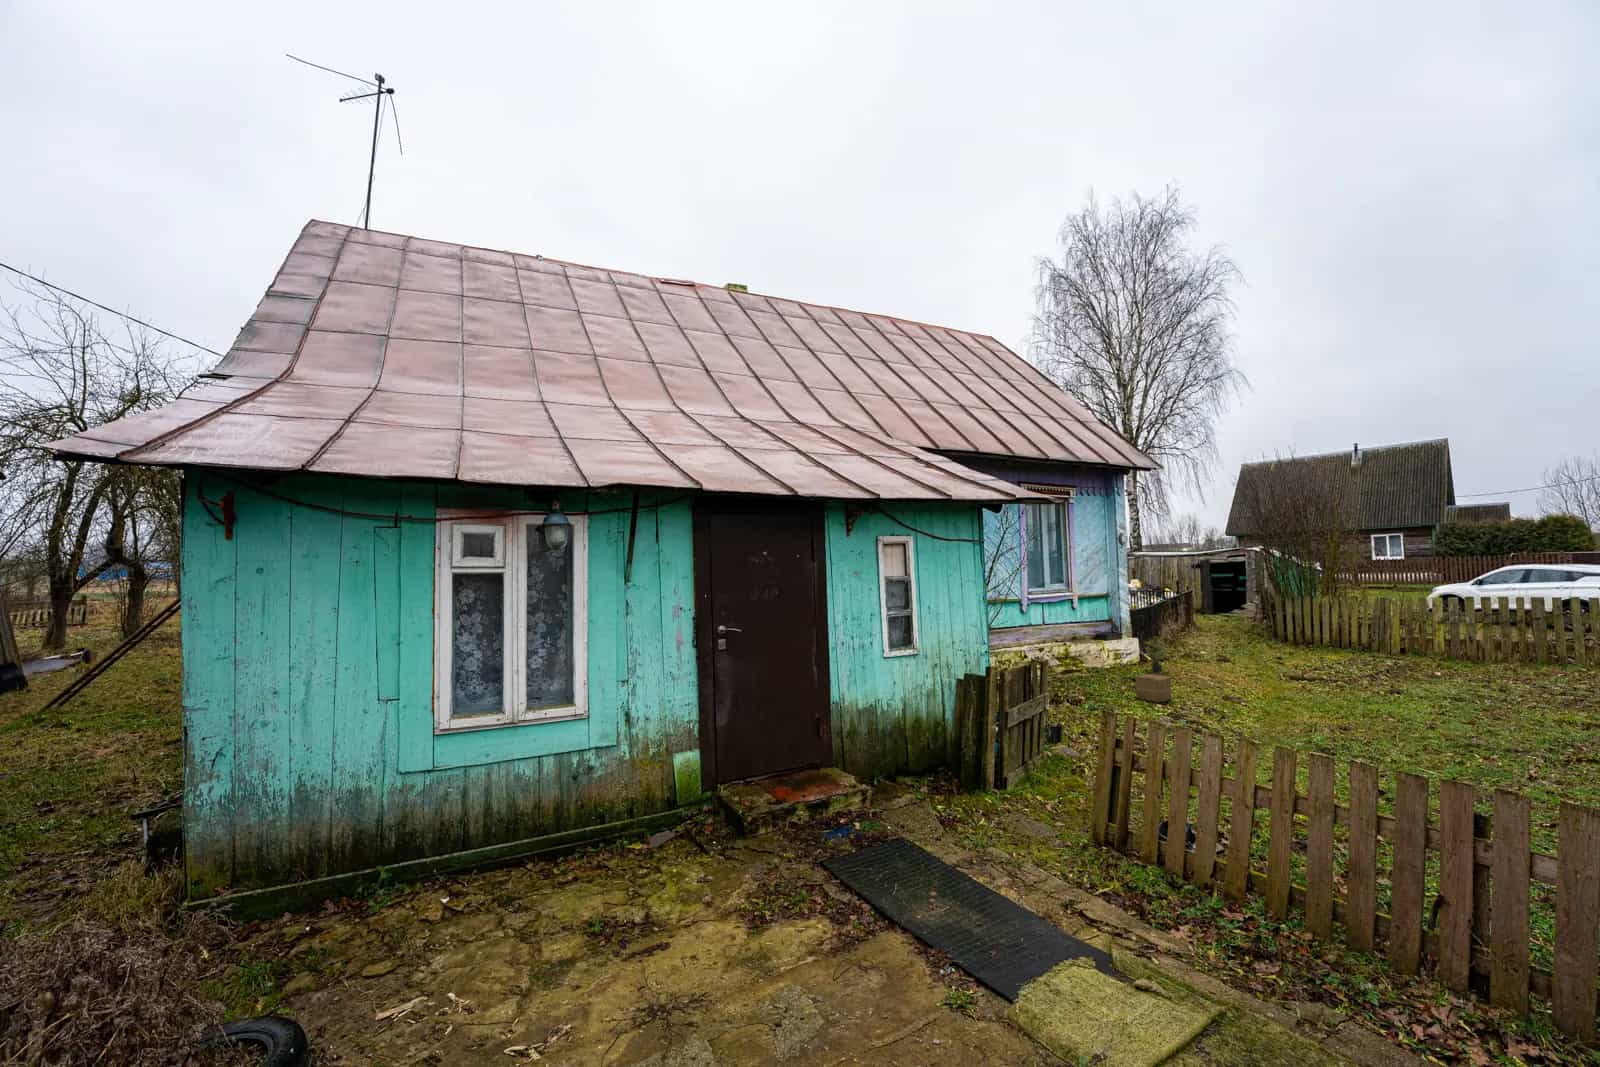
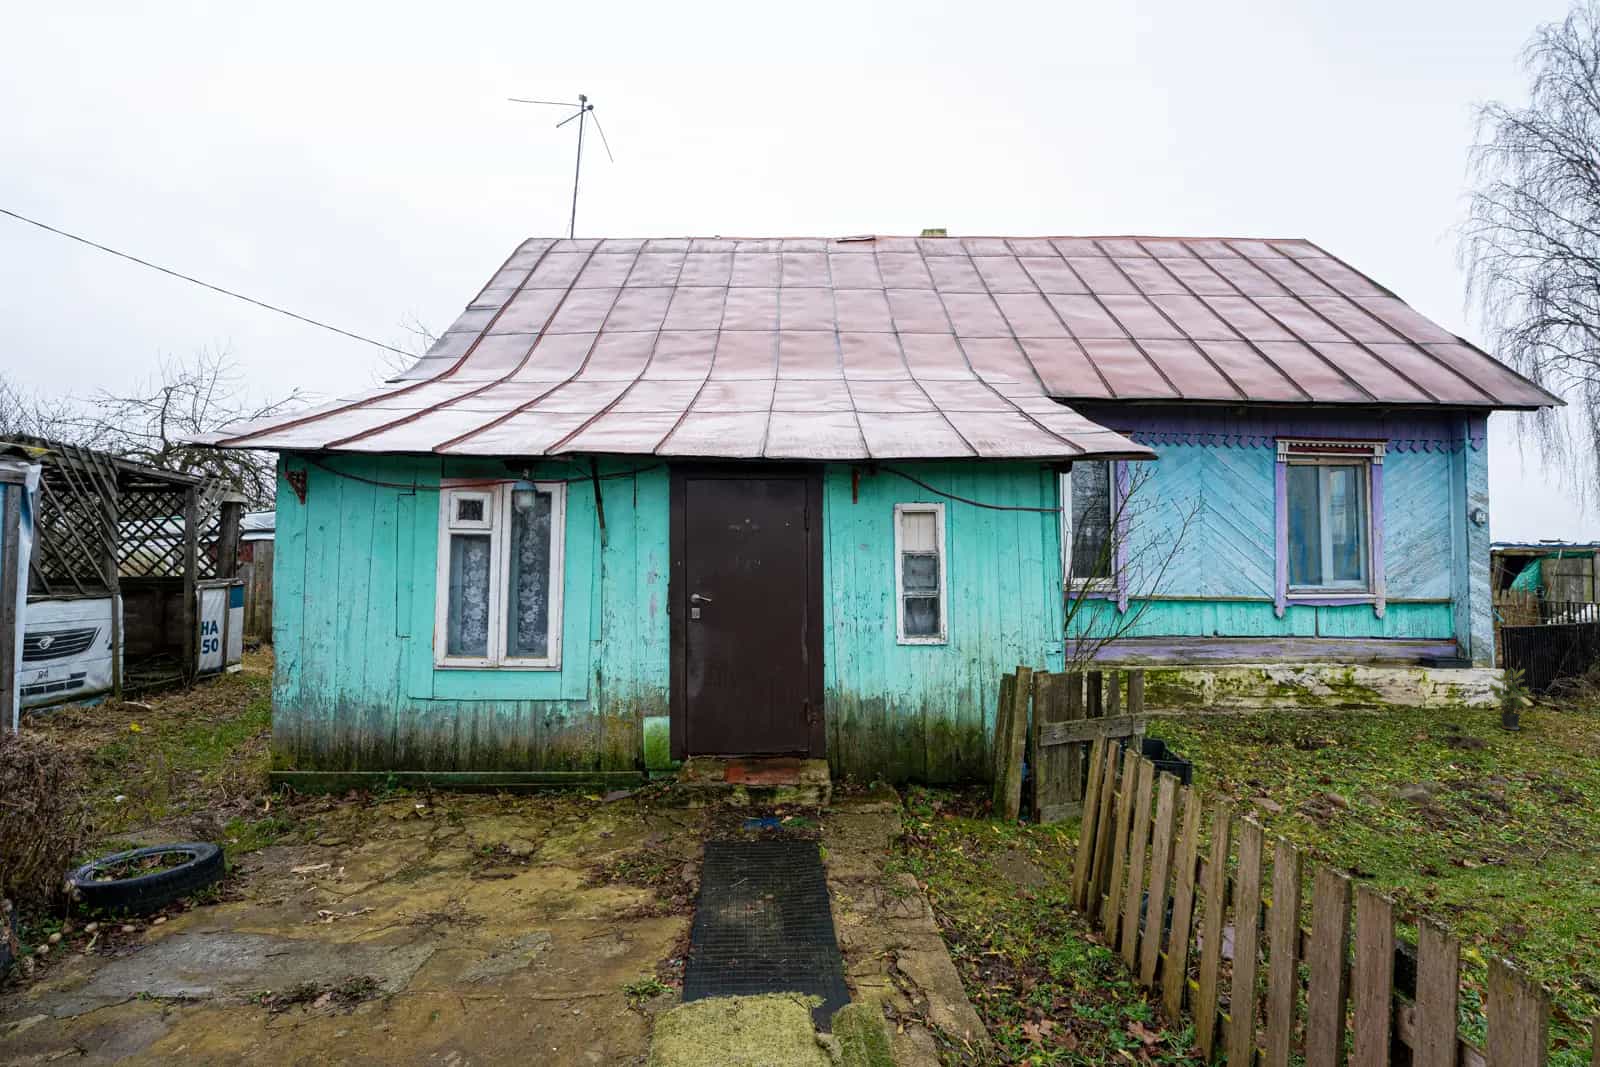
cardboard box: present [1136,674,1172,702] -> none [1399,719,1458,761]

